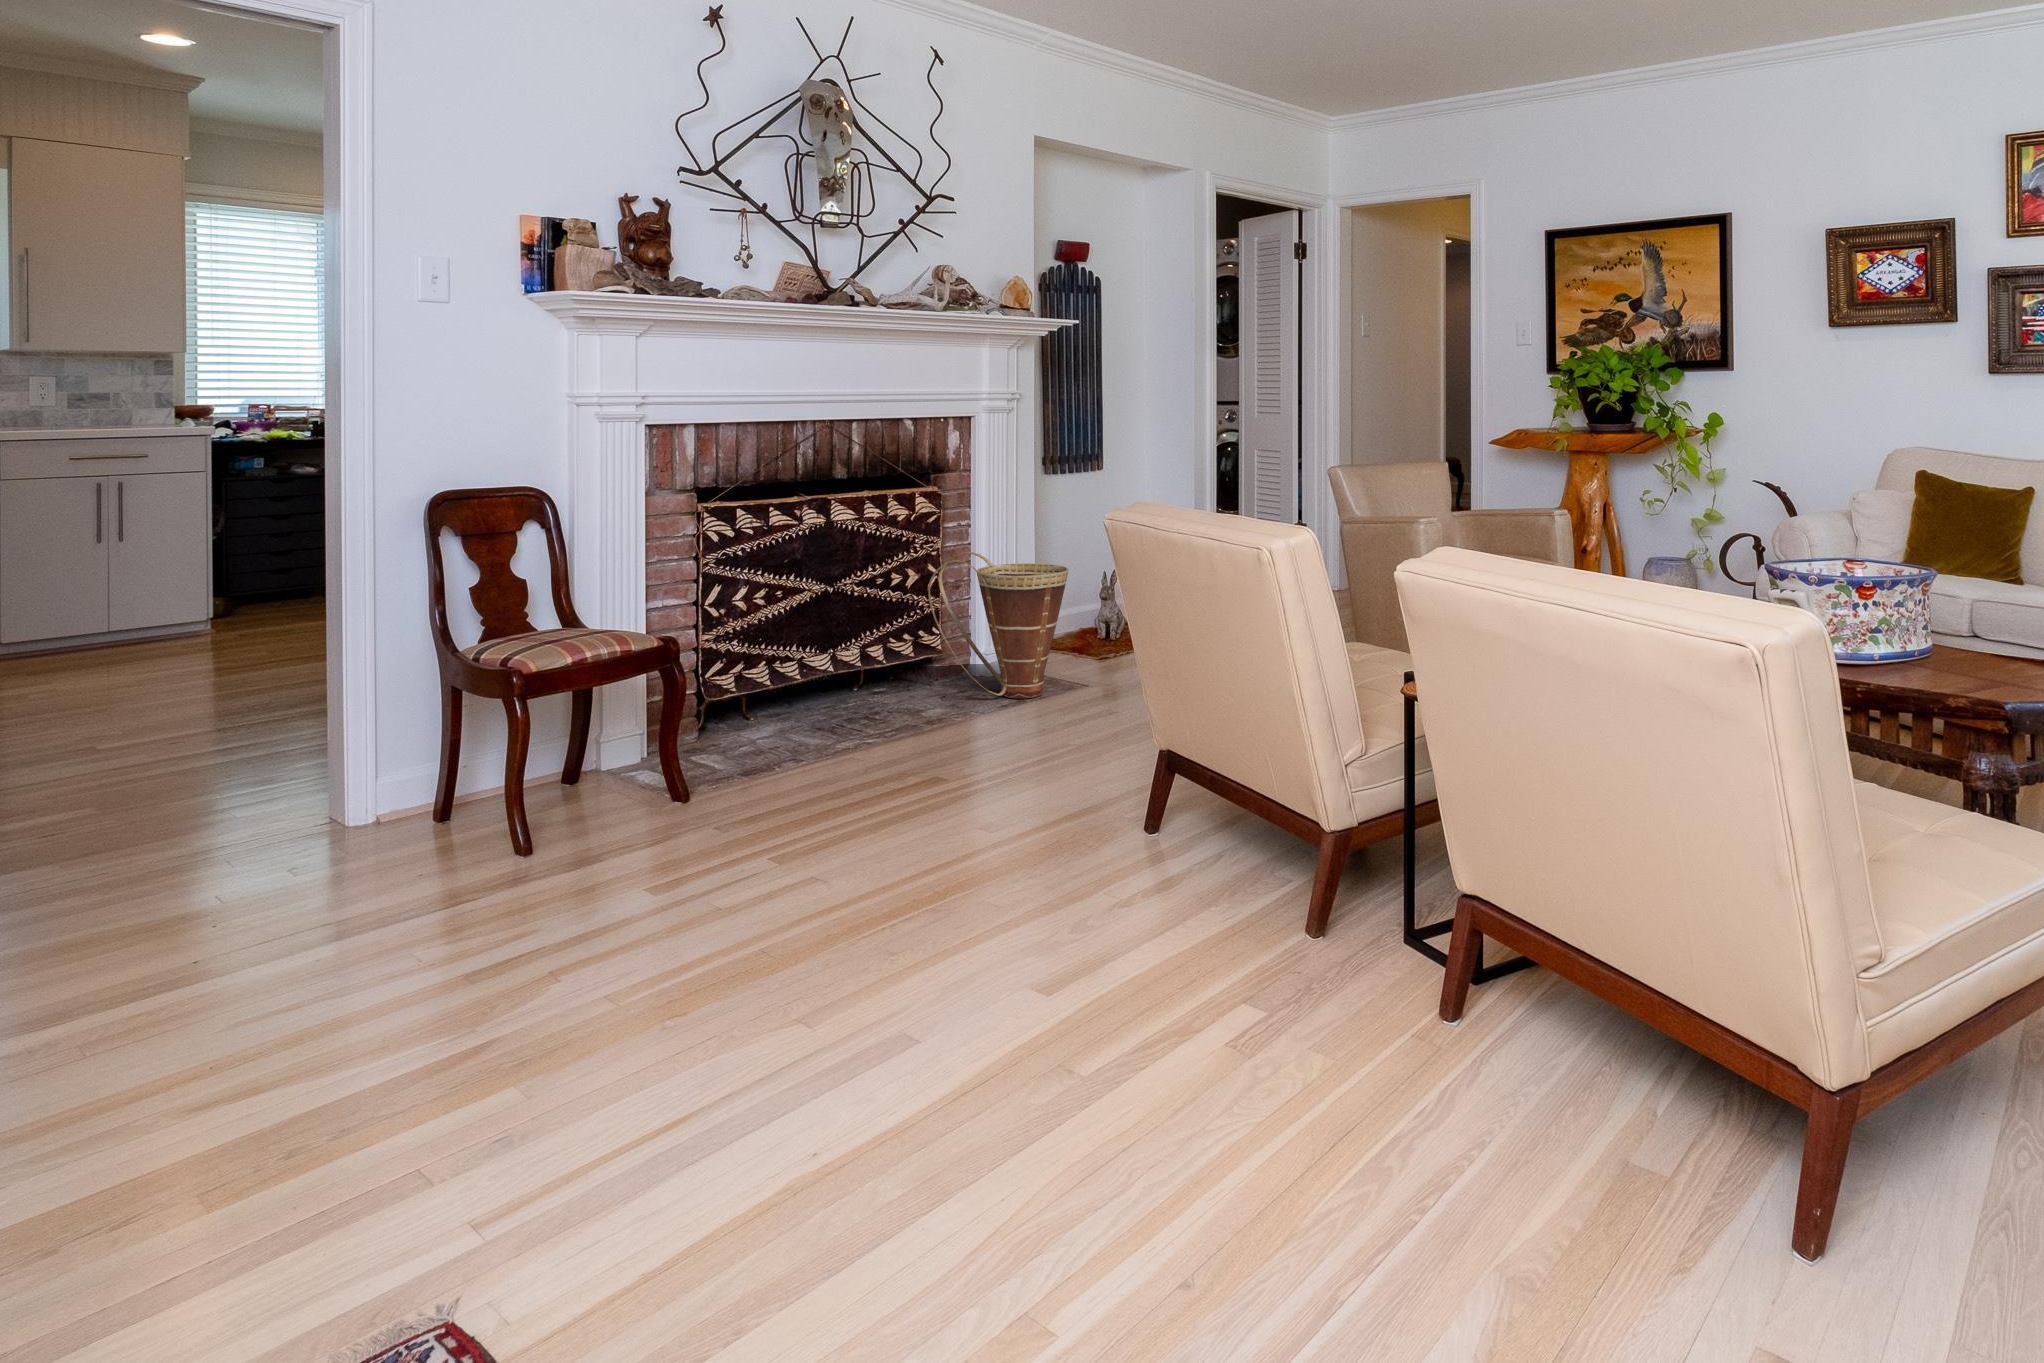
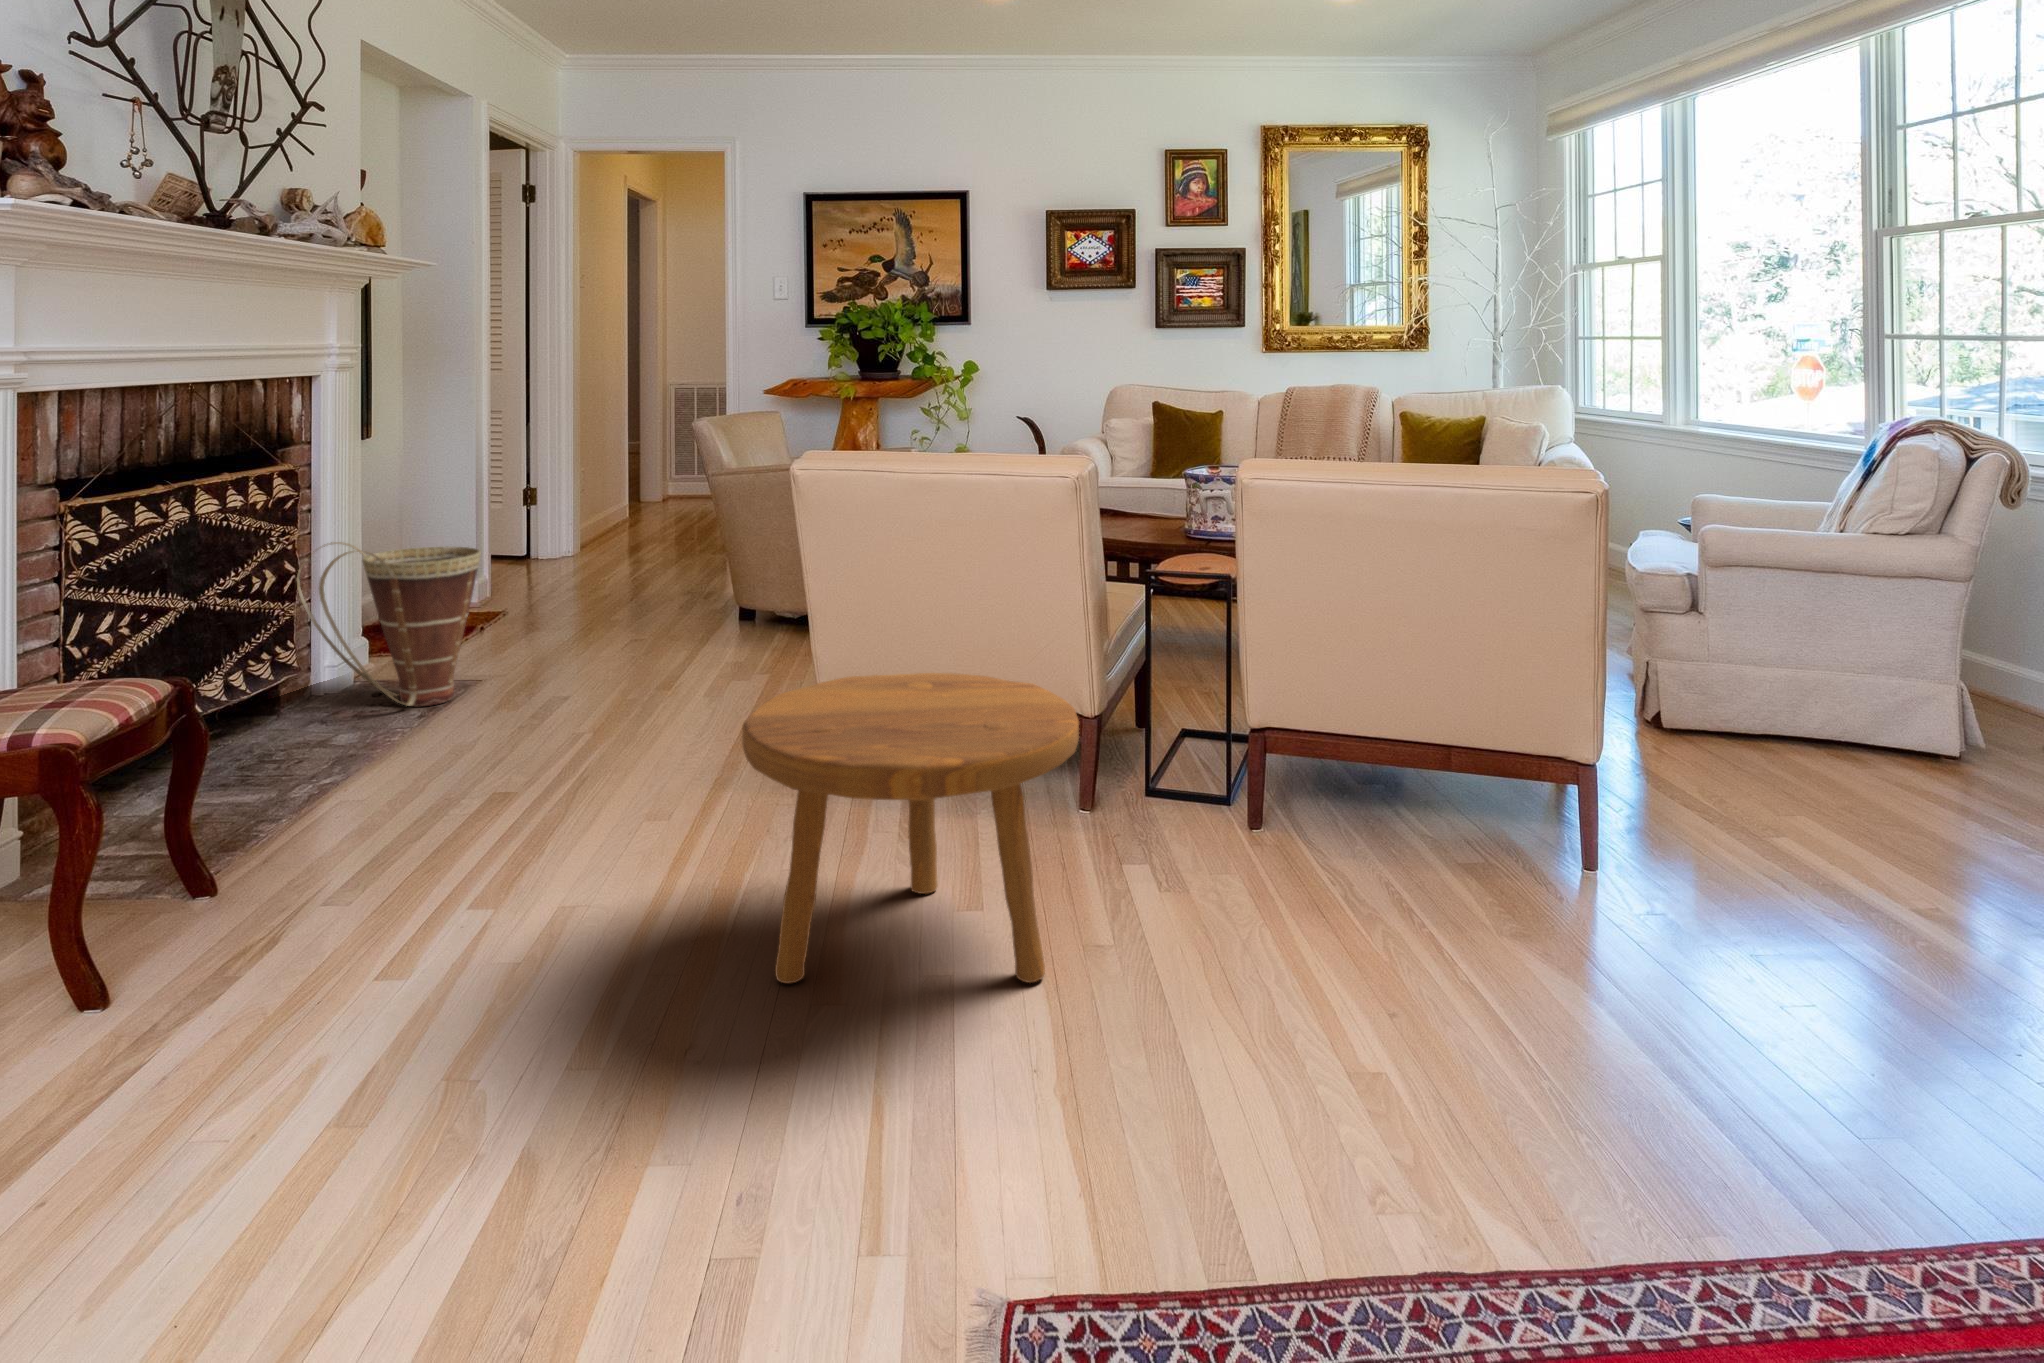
footstool: none [758,726,1104,1079] -> present [742,673,1079,984]

